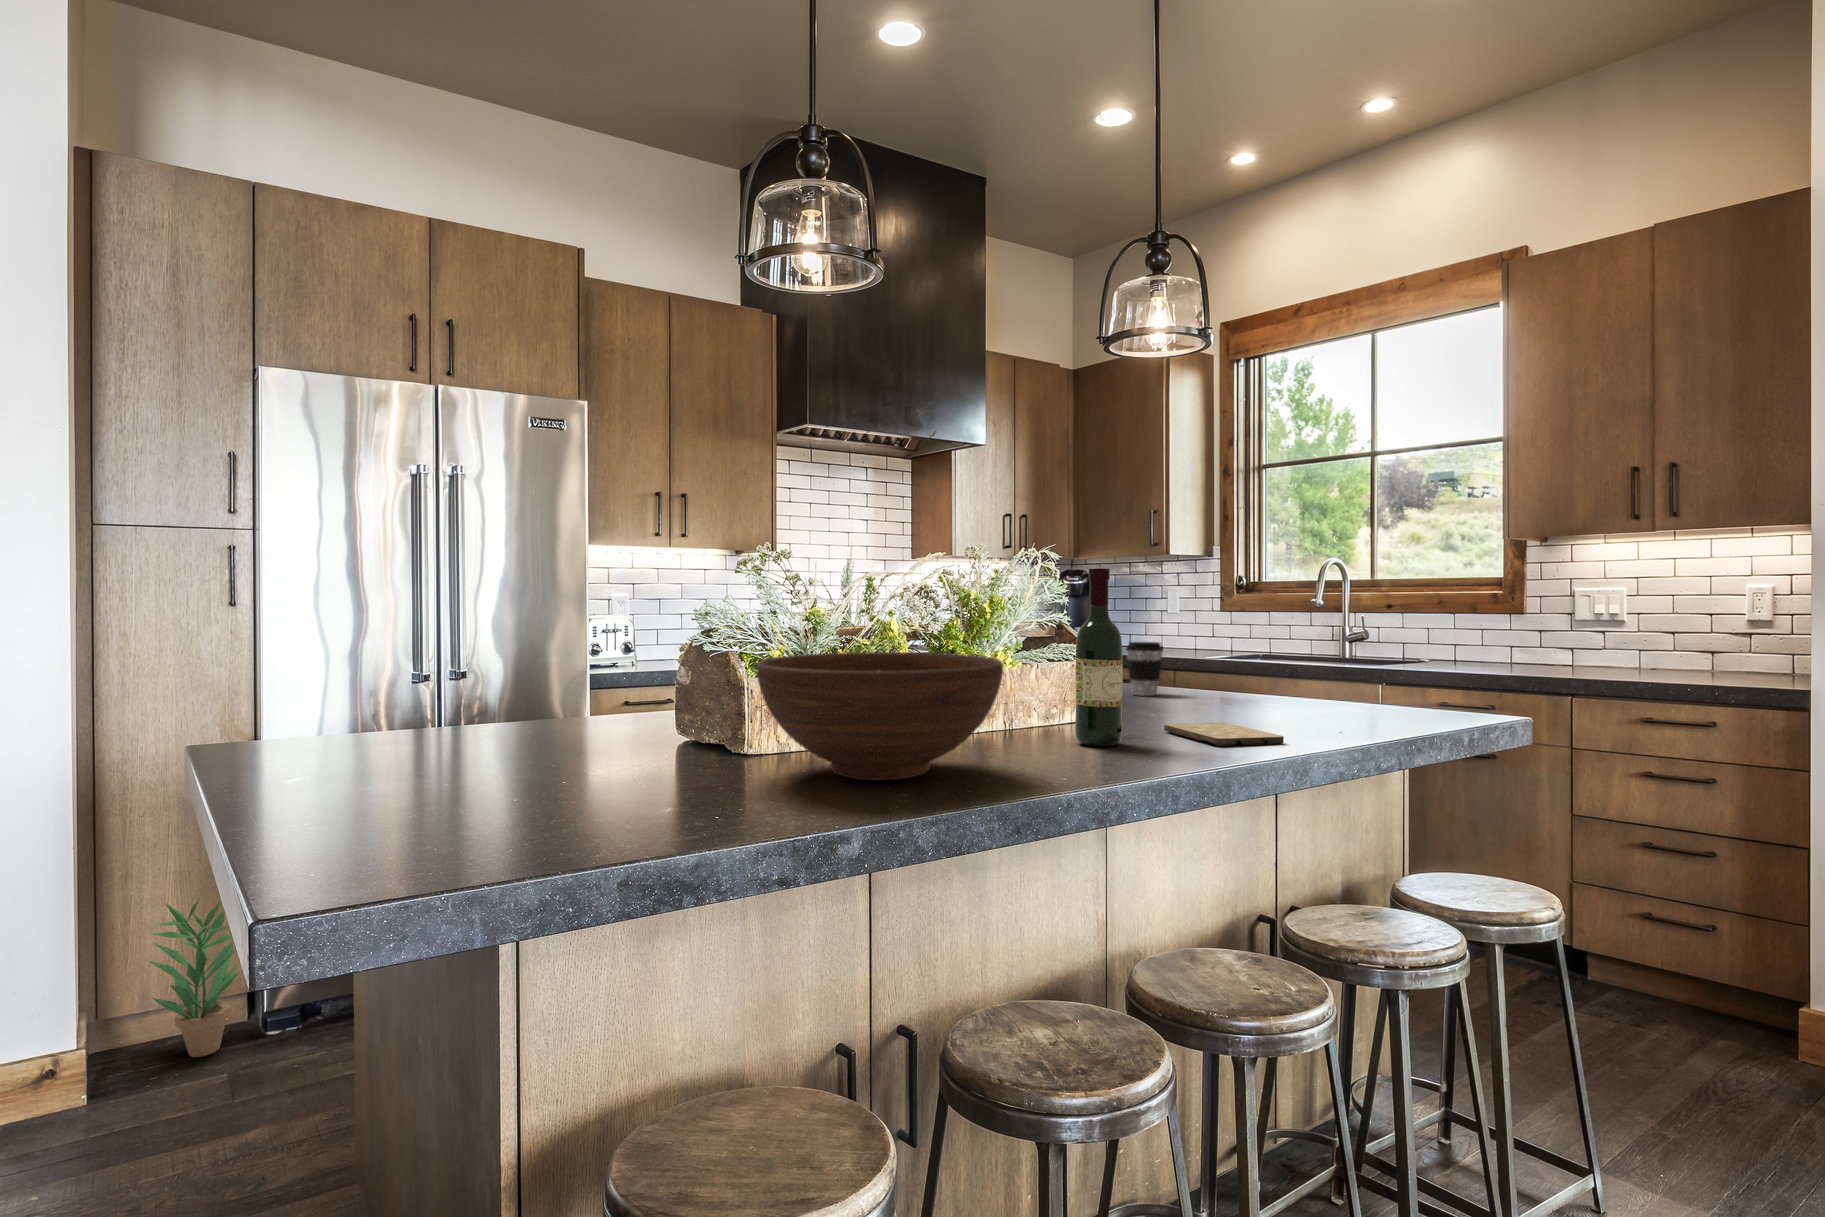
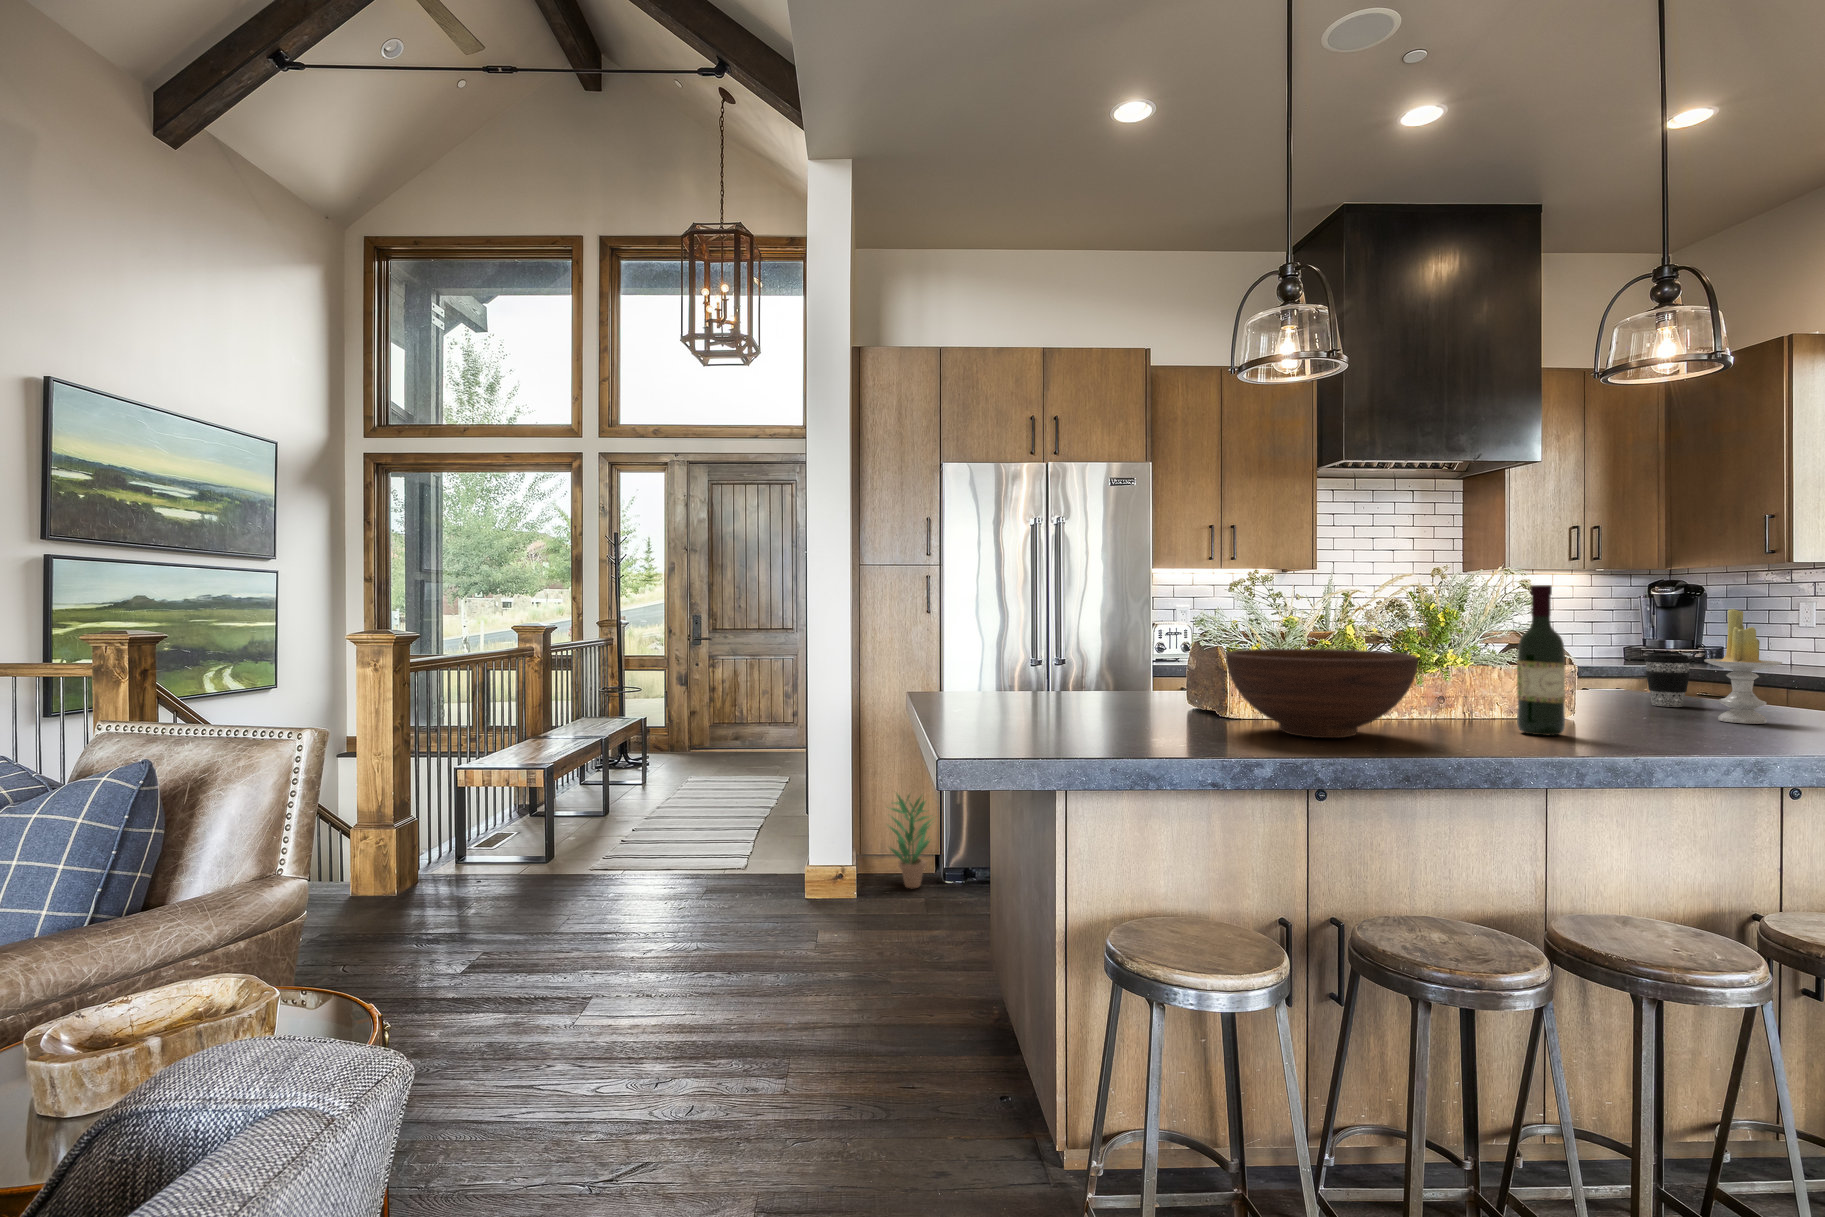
candle: none [1194,596,1253,711] -> present [1704,609,1782,724]
cutting board: present [1164,722,1284,746] -> none [1629,725,1755,748]

